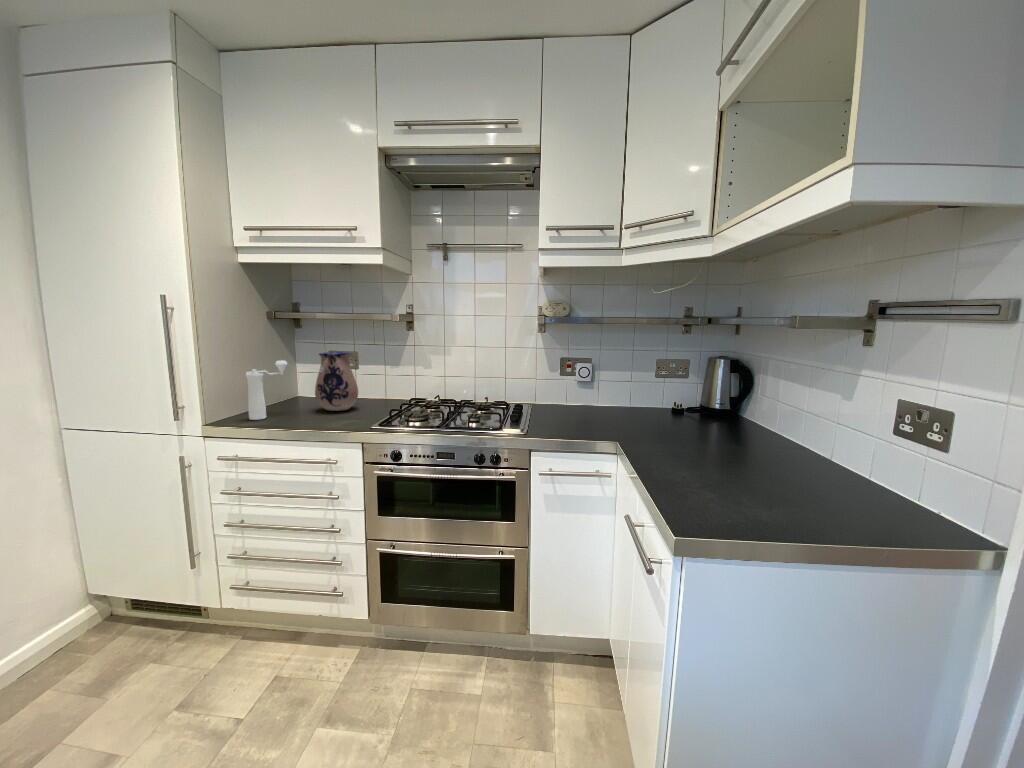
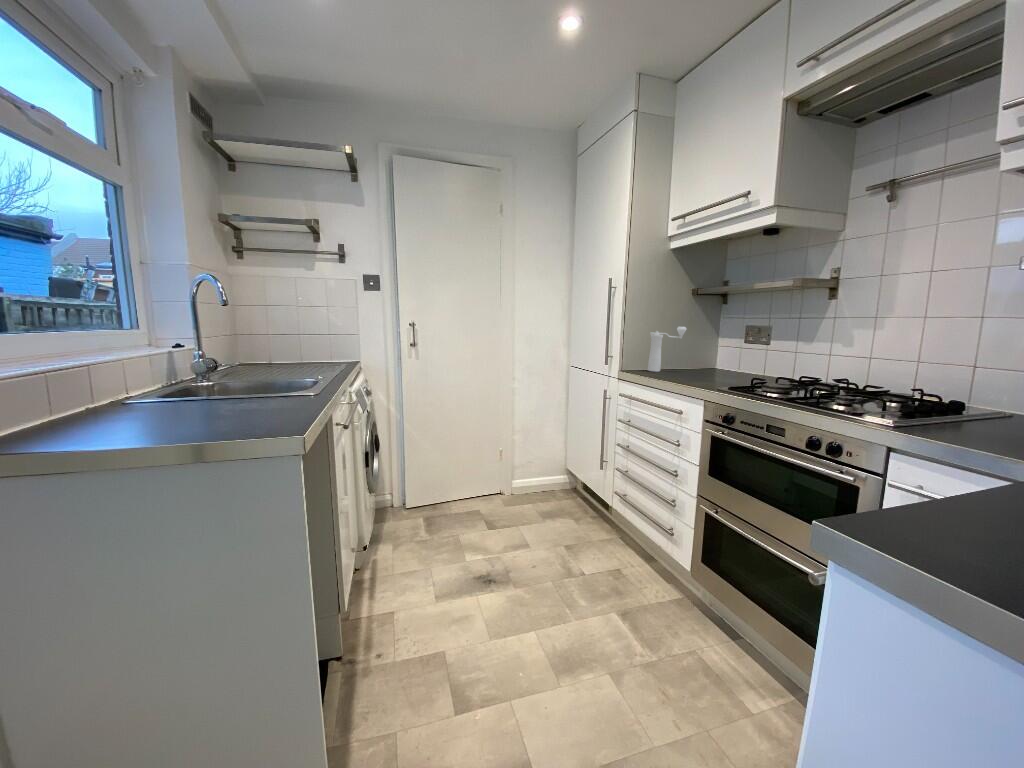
ceramic pitcher: present [315,352,358,411] -> none [703,321,746,377]

